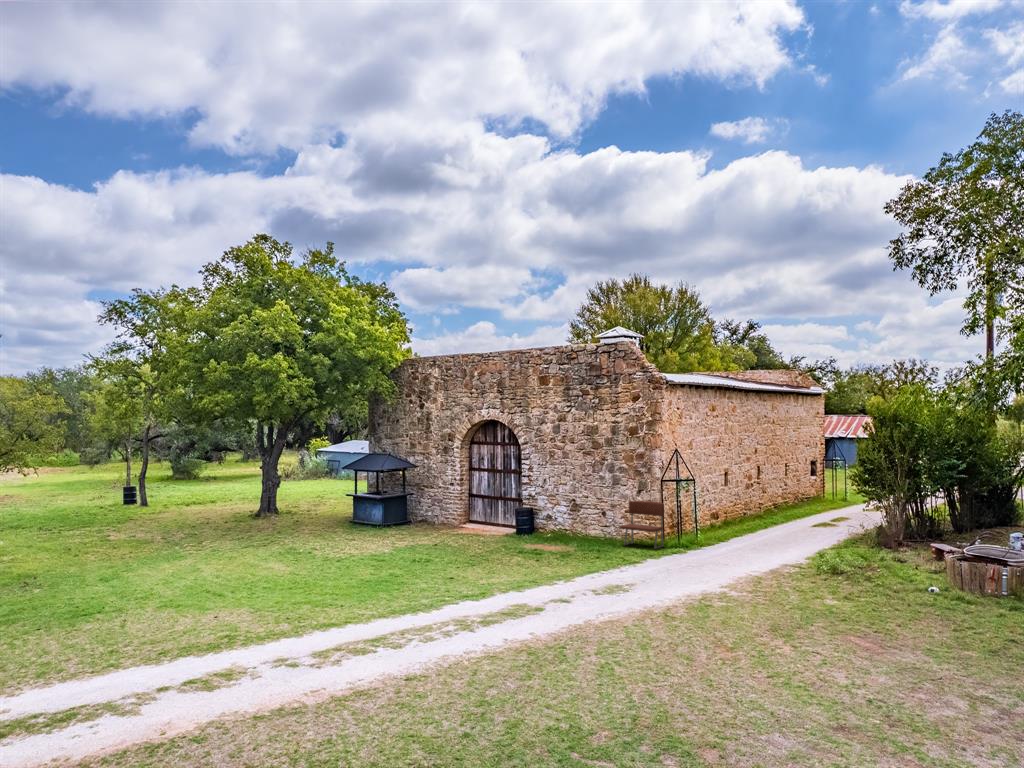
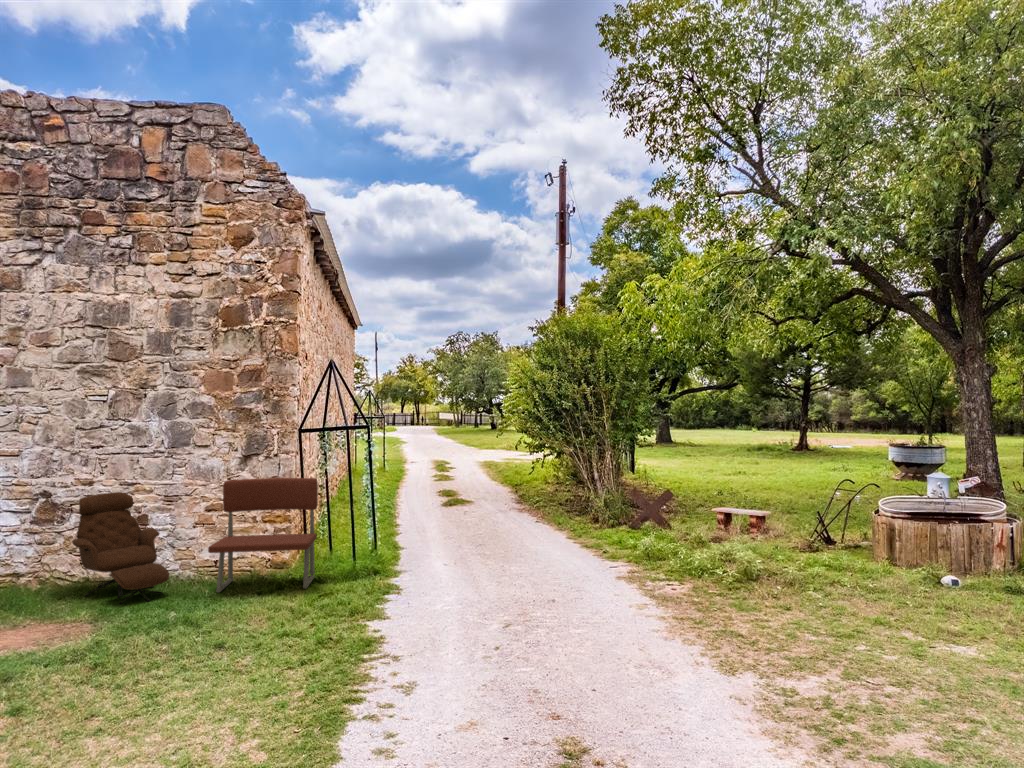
lounge chair: none [580,502,609,544] -> present [72,492,169,604]

